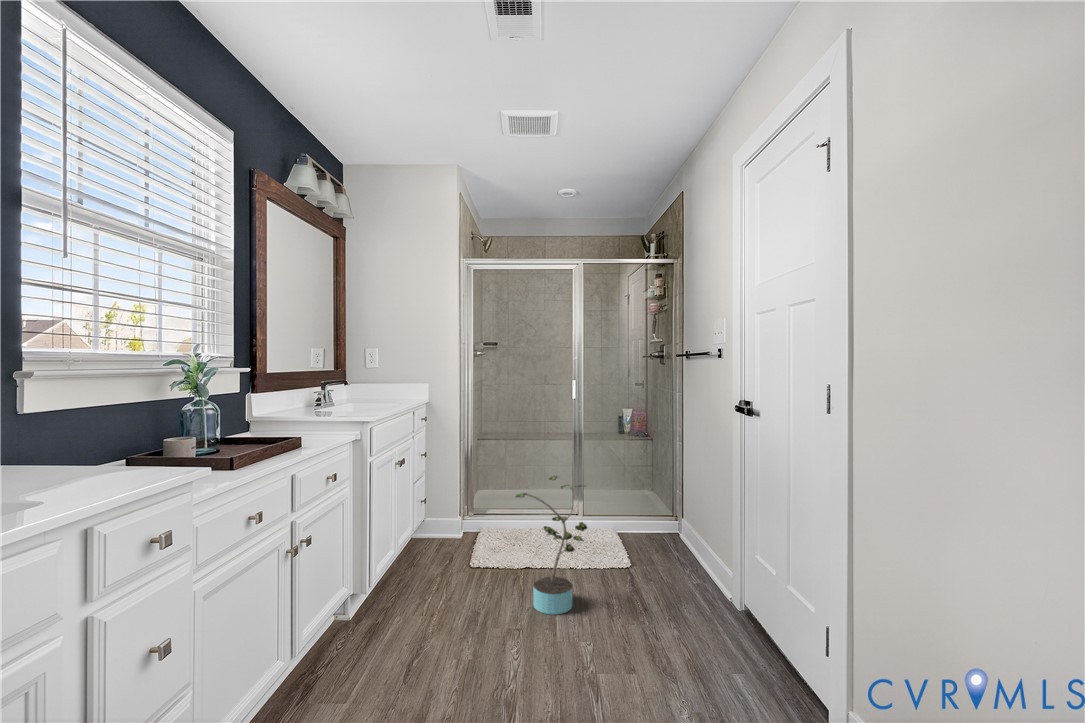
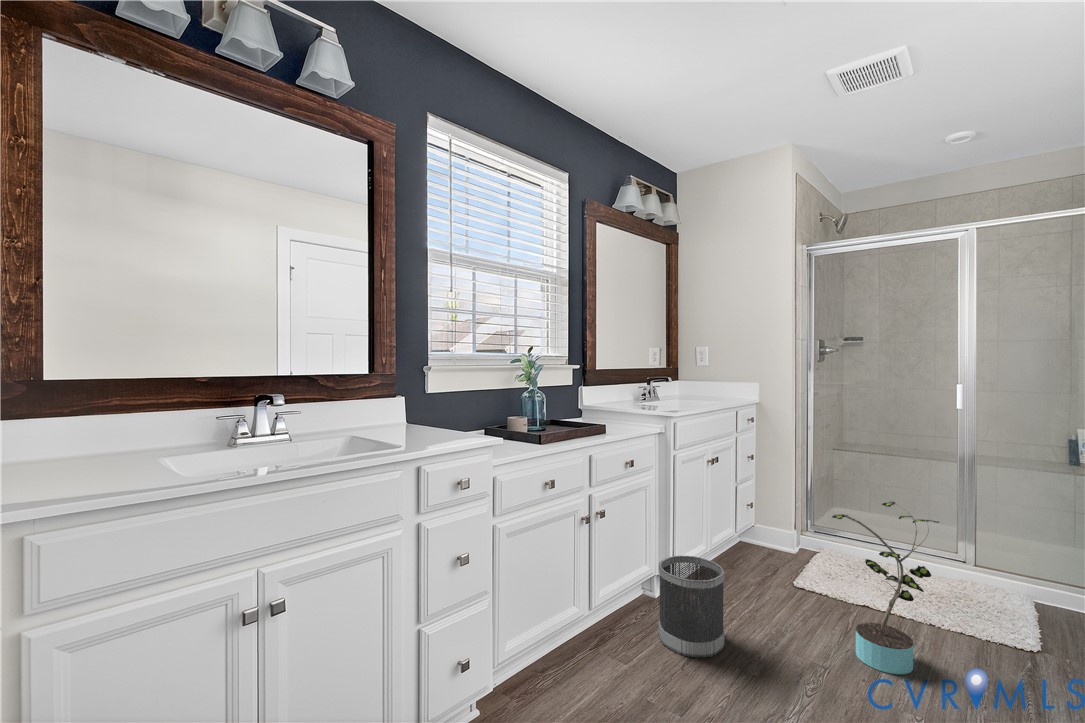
wastebasket: none [368,562,435,667] -> present [659,556,725,657]

